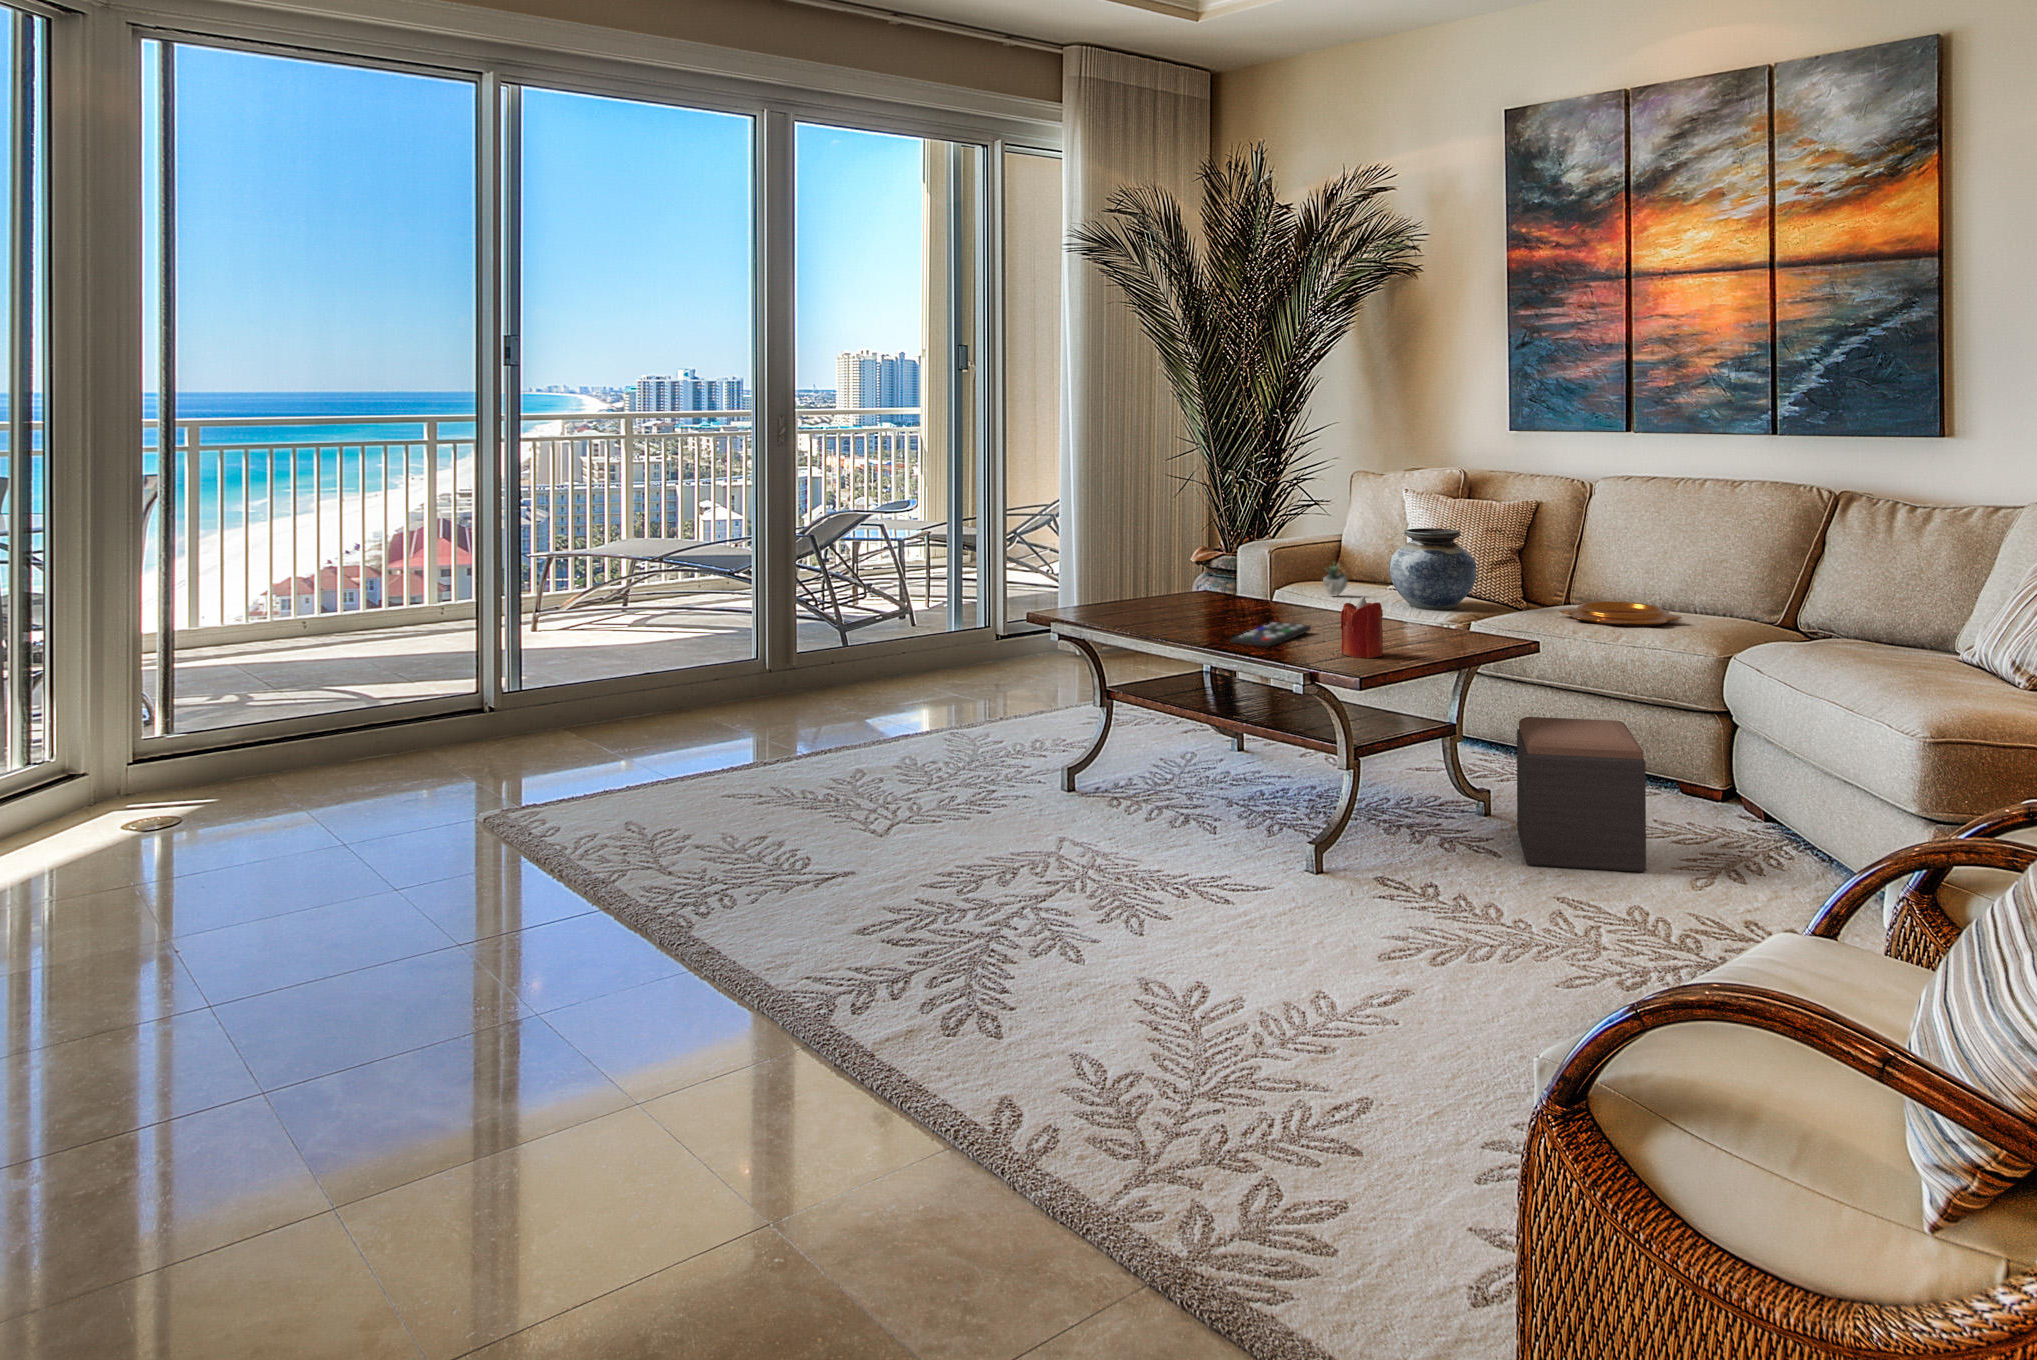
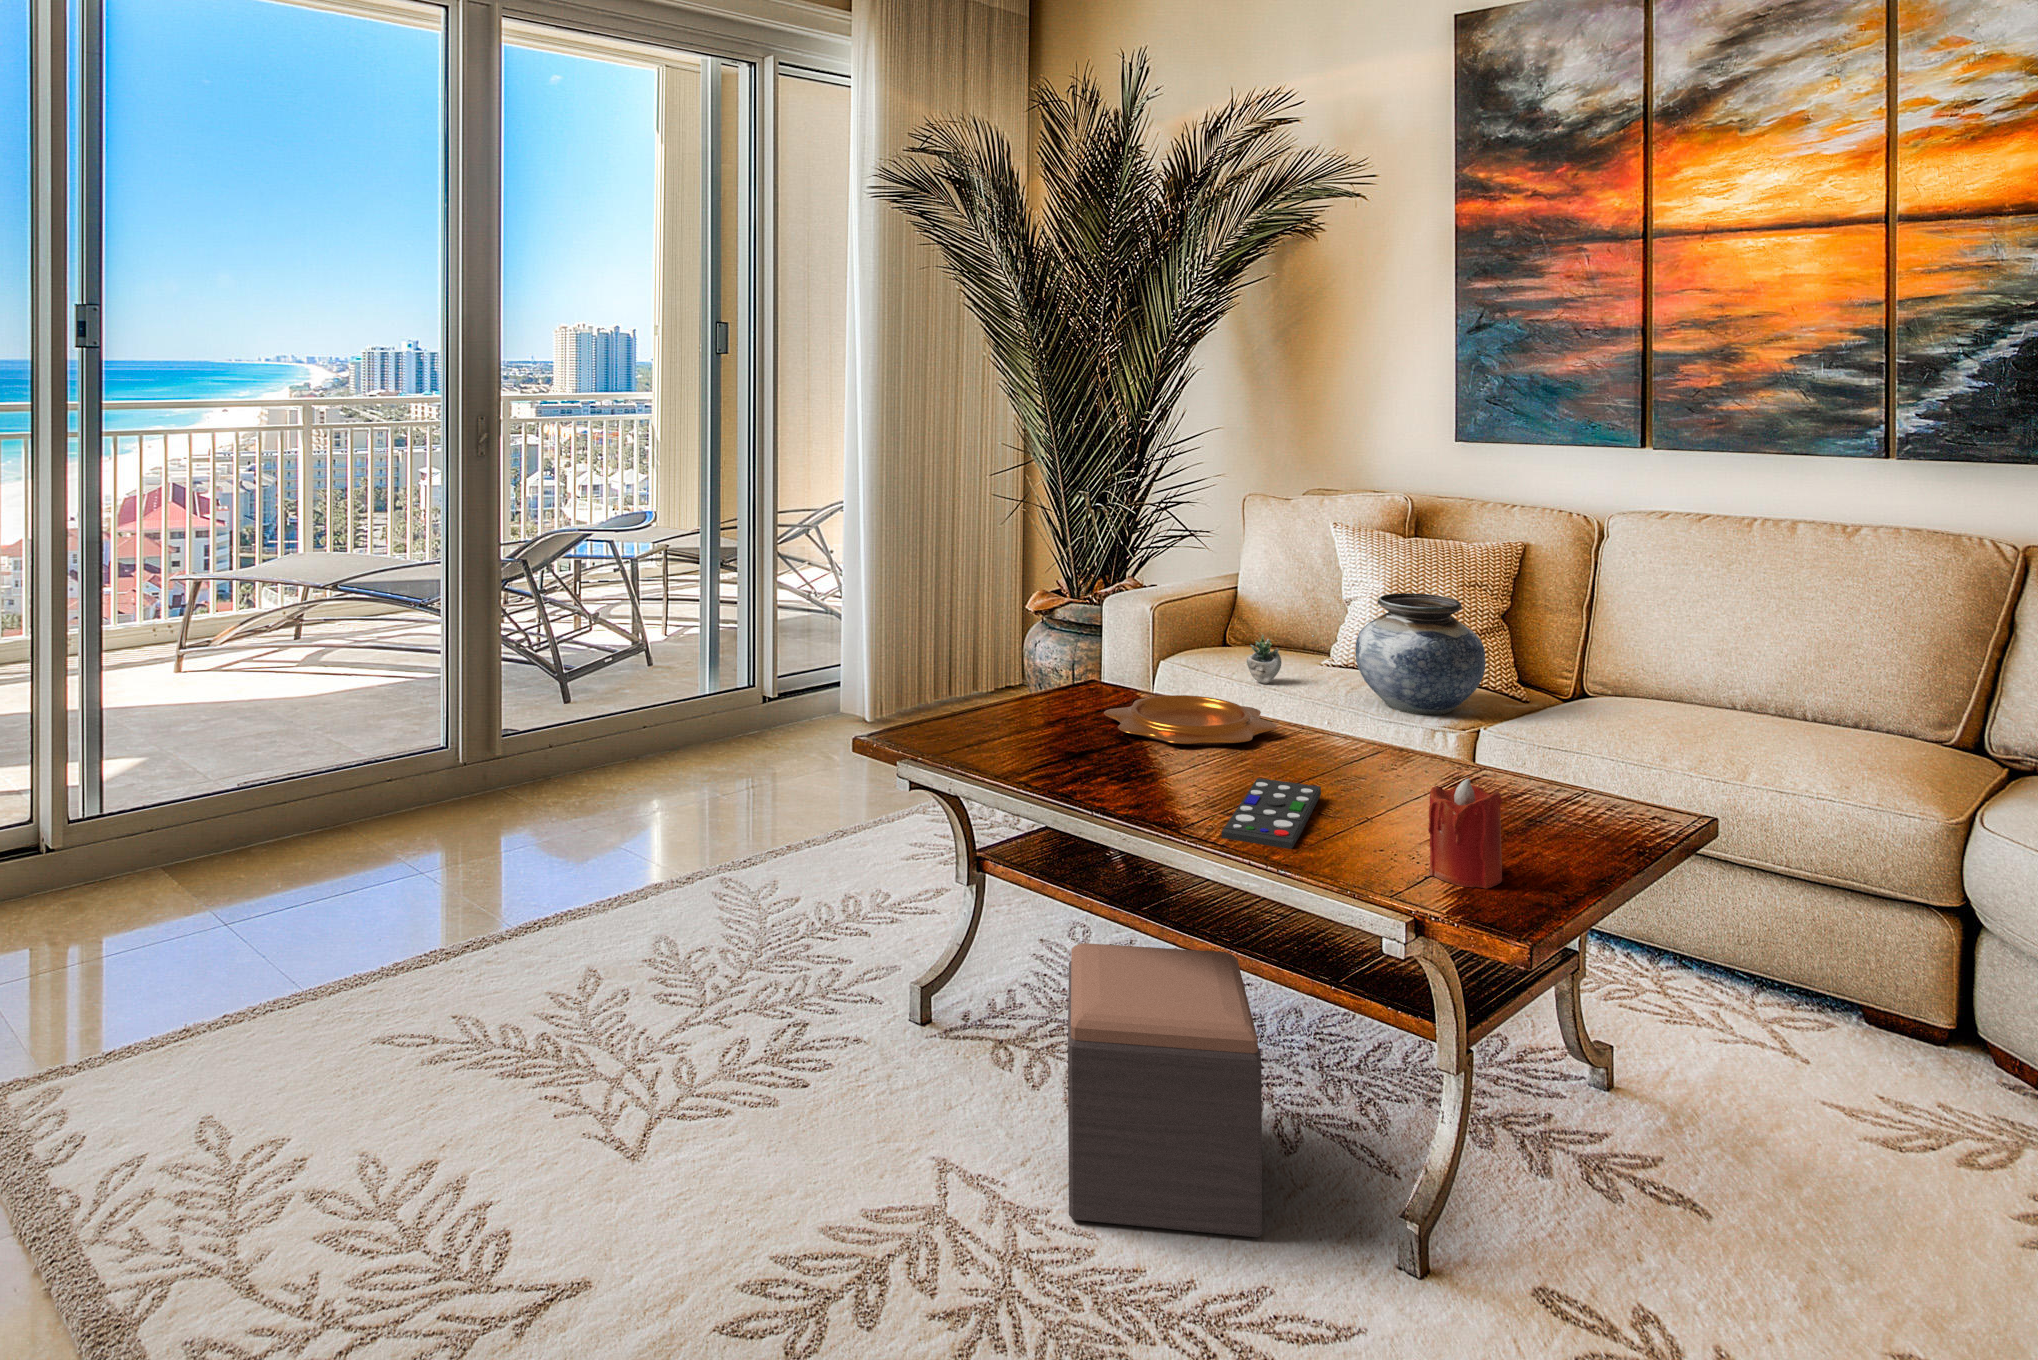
decorative bowl: present [1559,602,1682,627] -> present [1104,695,1277,745]
footstool: present [1517,717,1646,872] -> present [1068,943,1262,1237]

